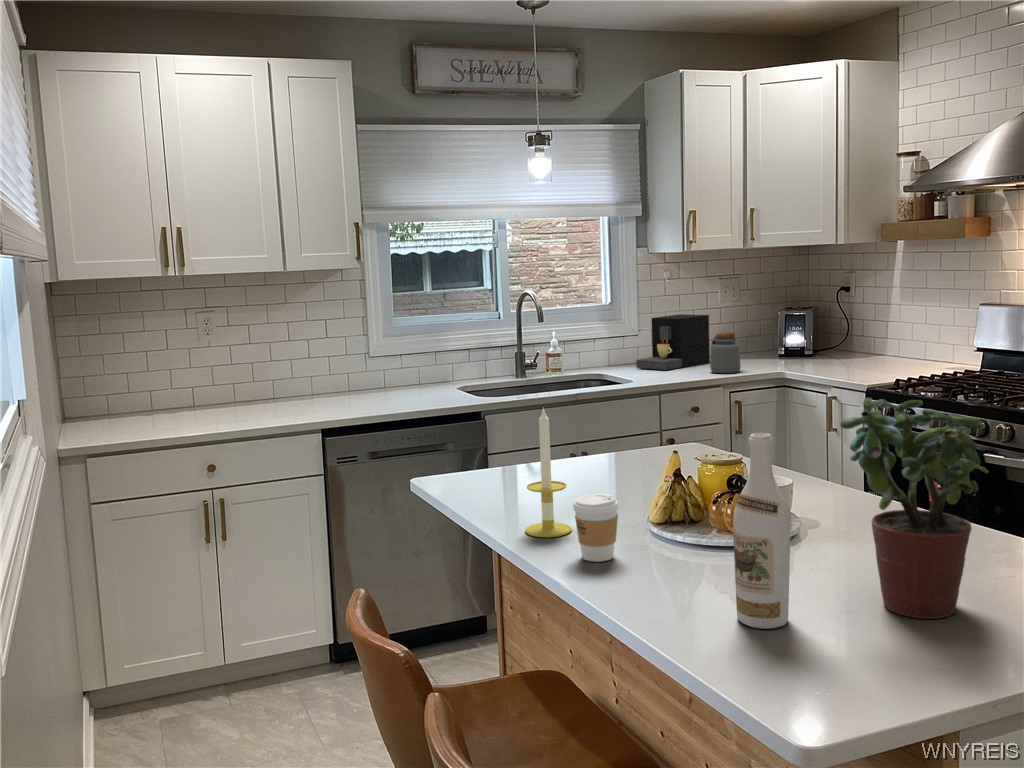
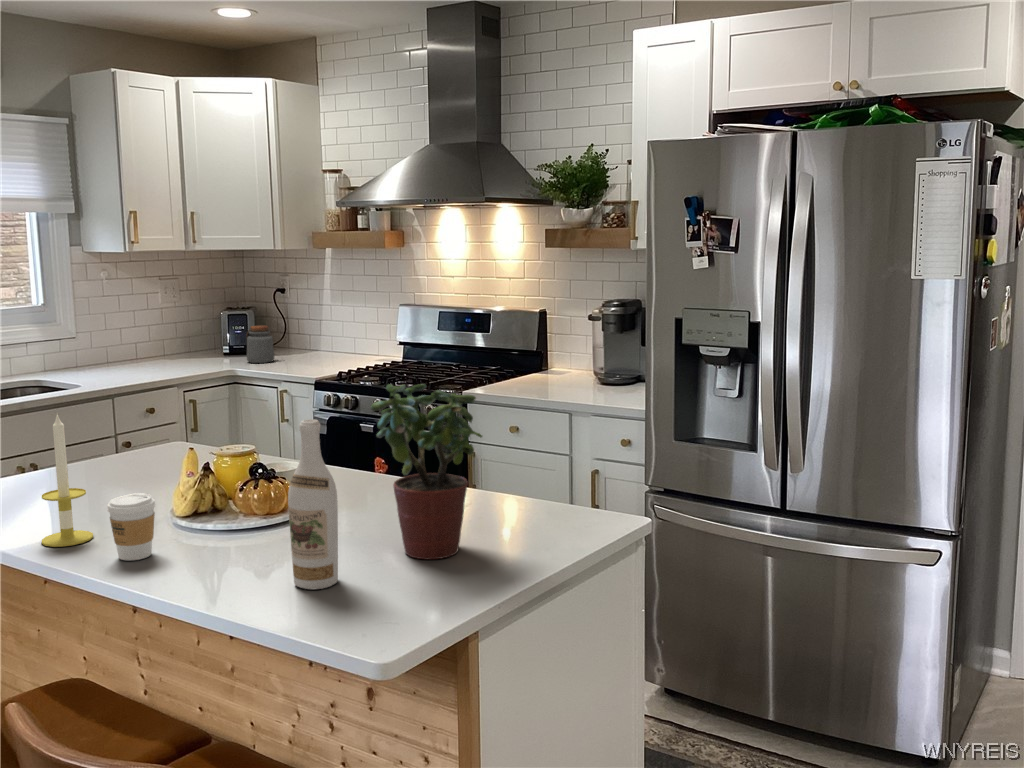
coffee maker: present [636,314,710,370] -> none [78,316,155,373]
jar: present [710,332,741,373] -> present [247,326,274,363]

